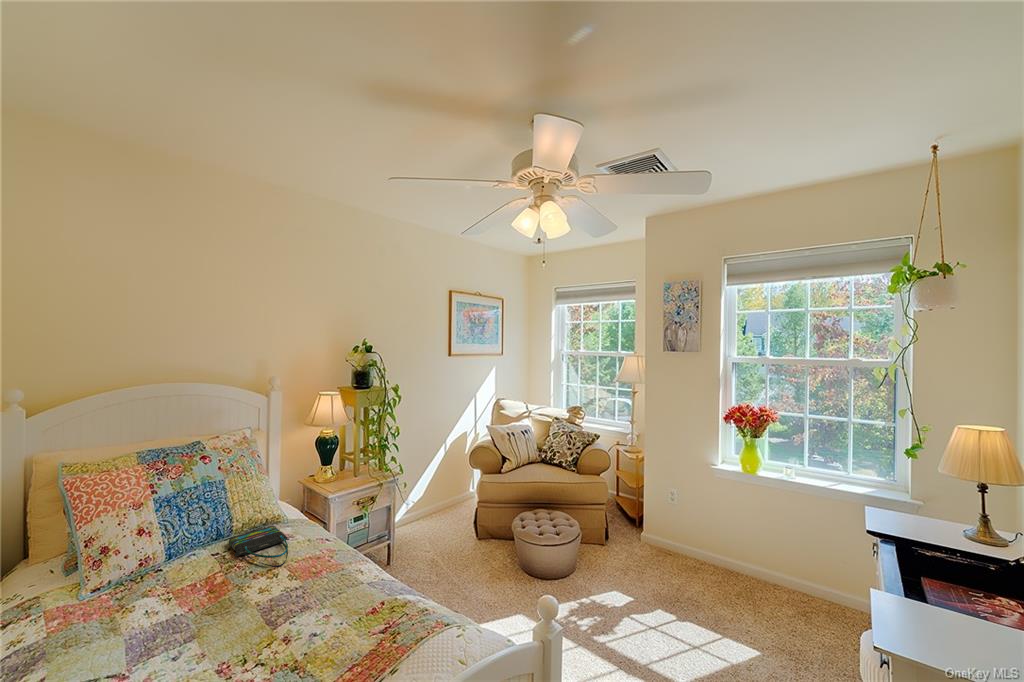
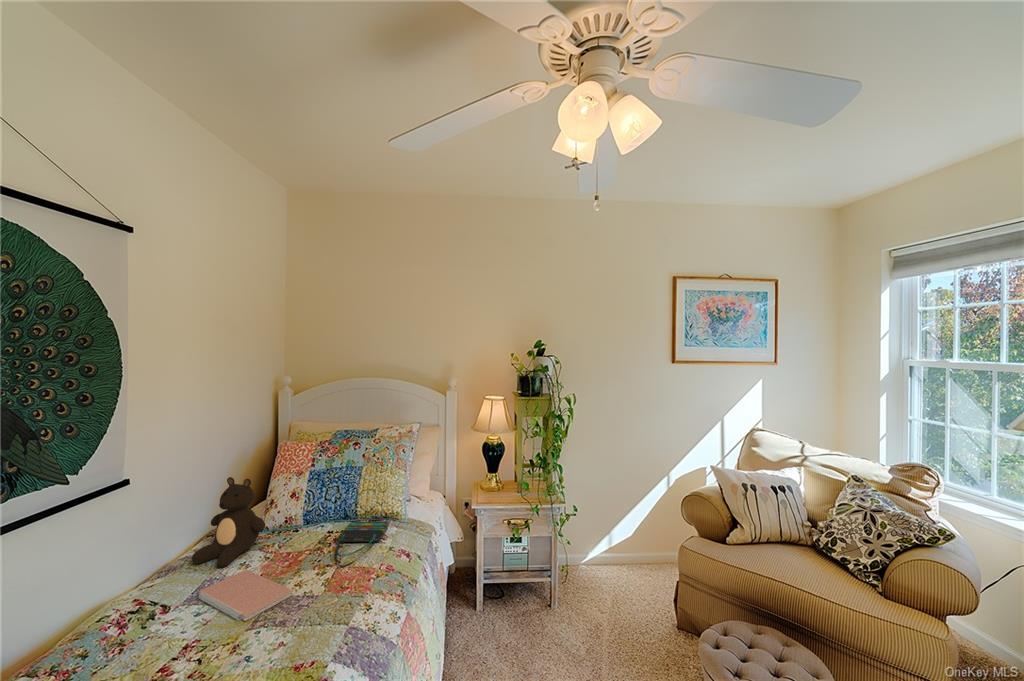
teddy bear: none [49,515,156,639] -> present [192,477,265,567]
notebook: none [146,593,268,647] -> present [198,569,293,621]

